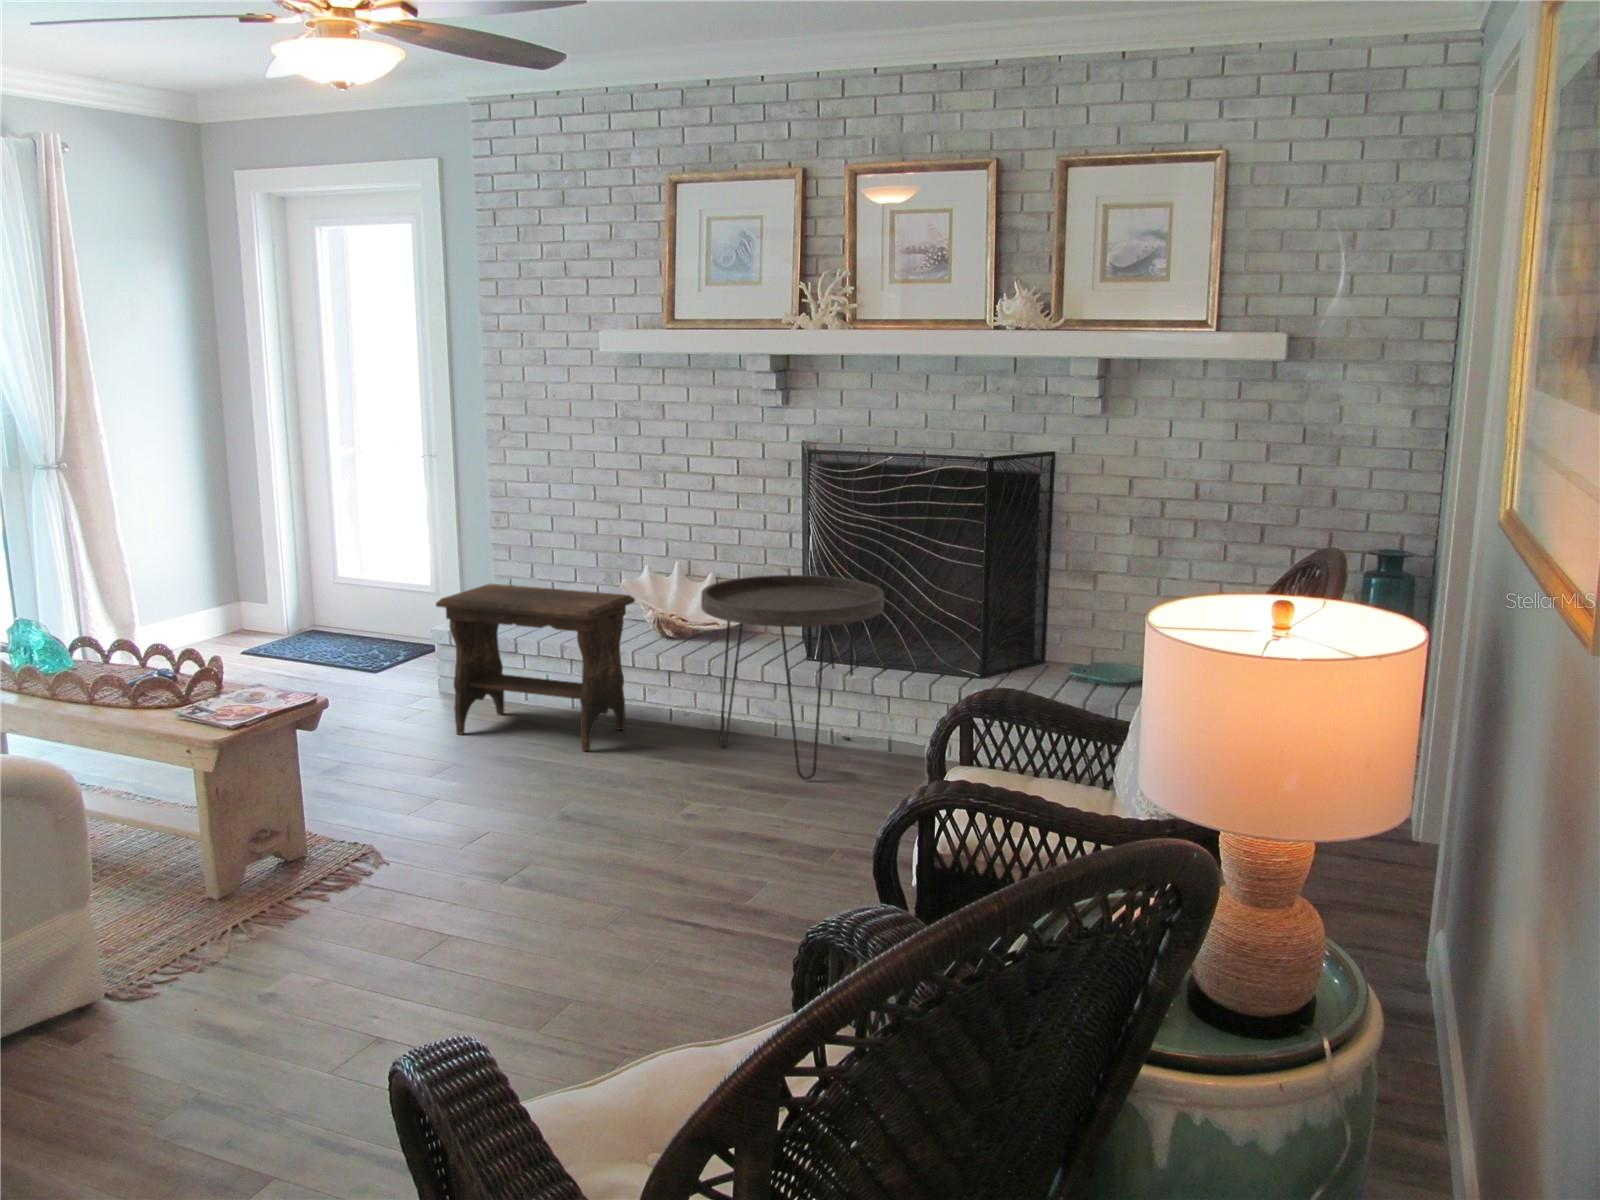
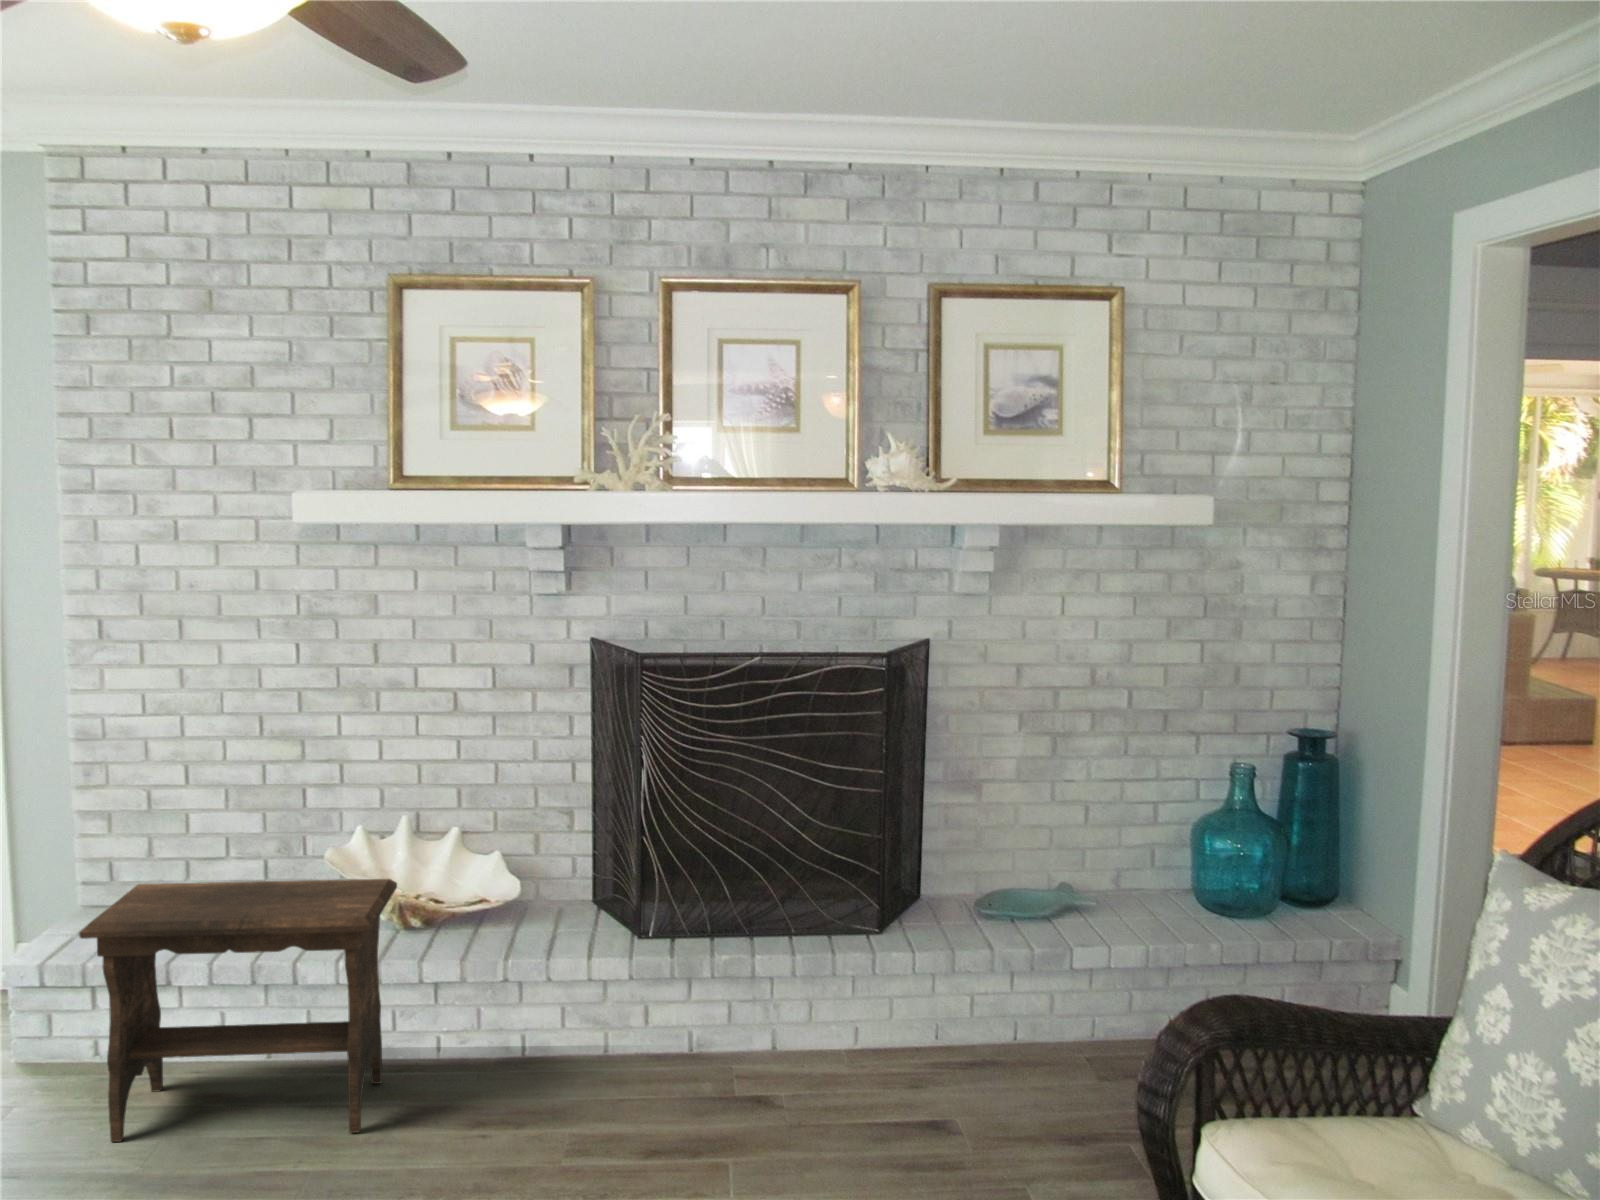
side table: present [701,575,884,780] -> none [529,820,784,1119]

